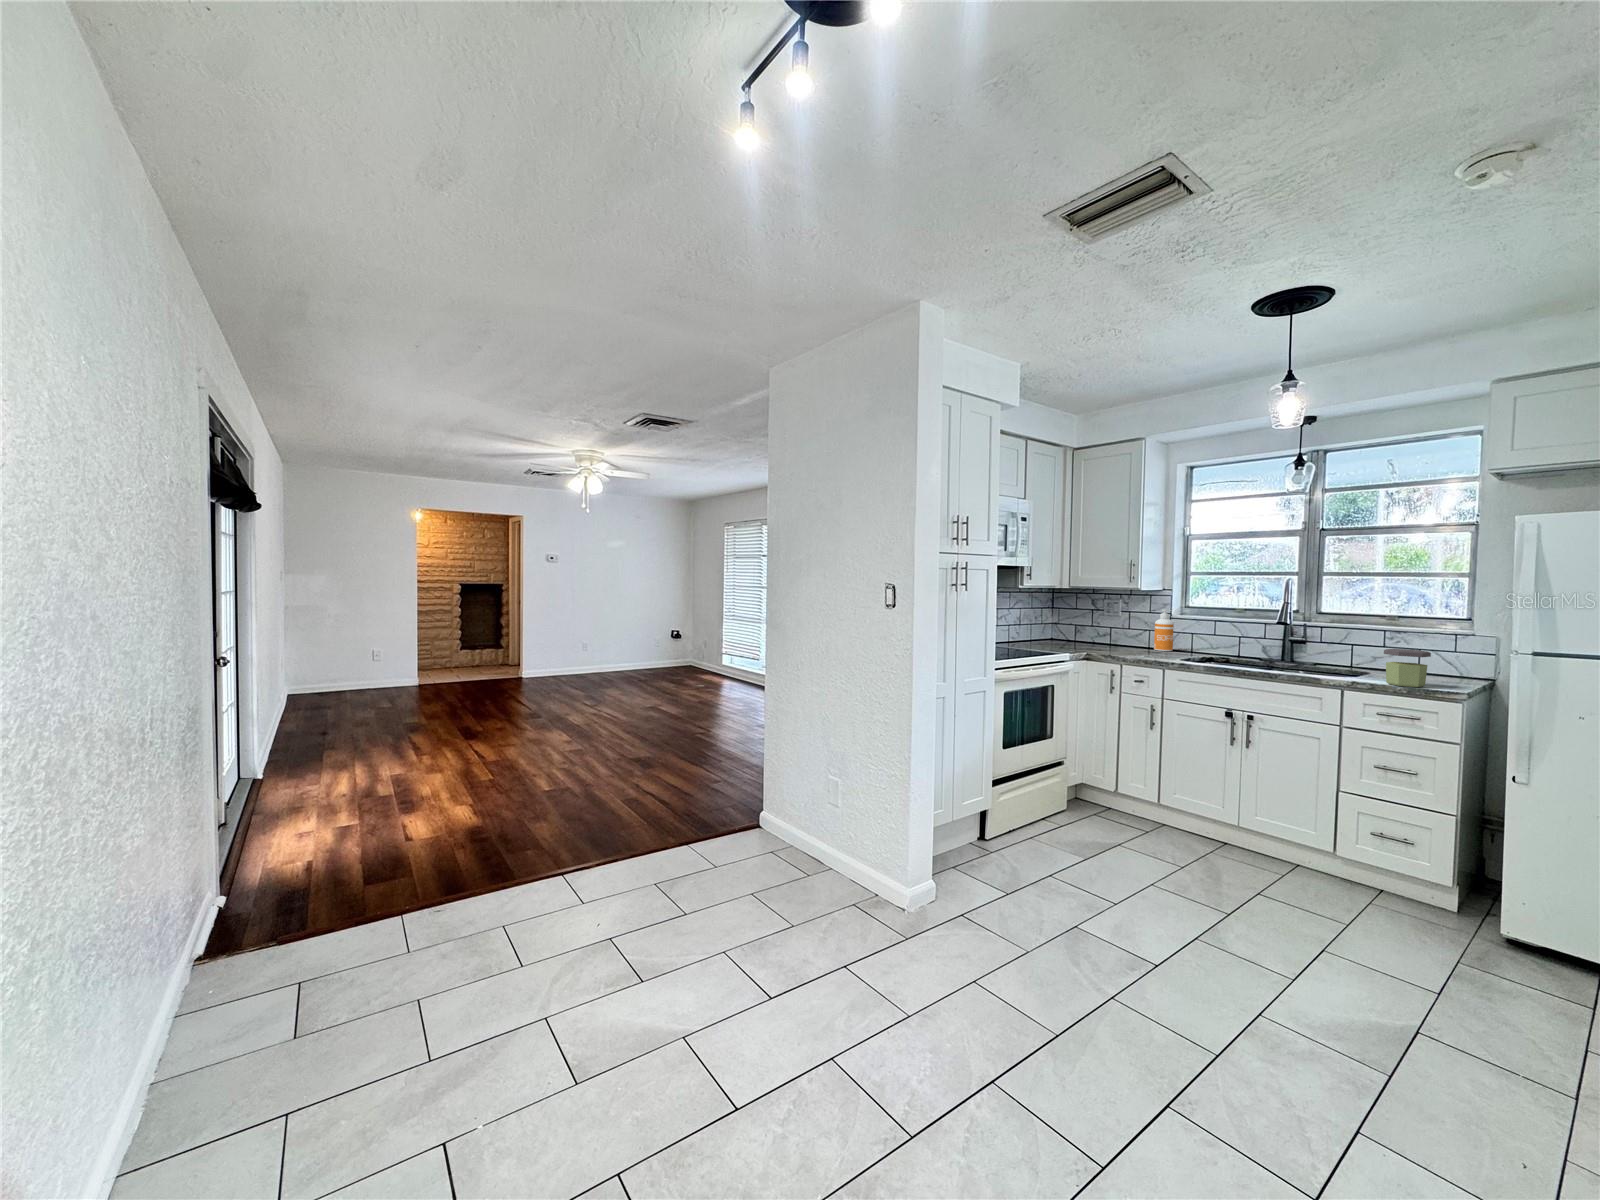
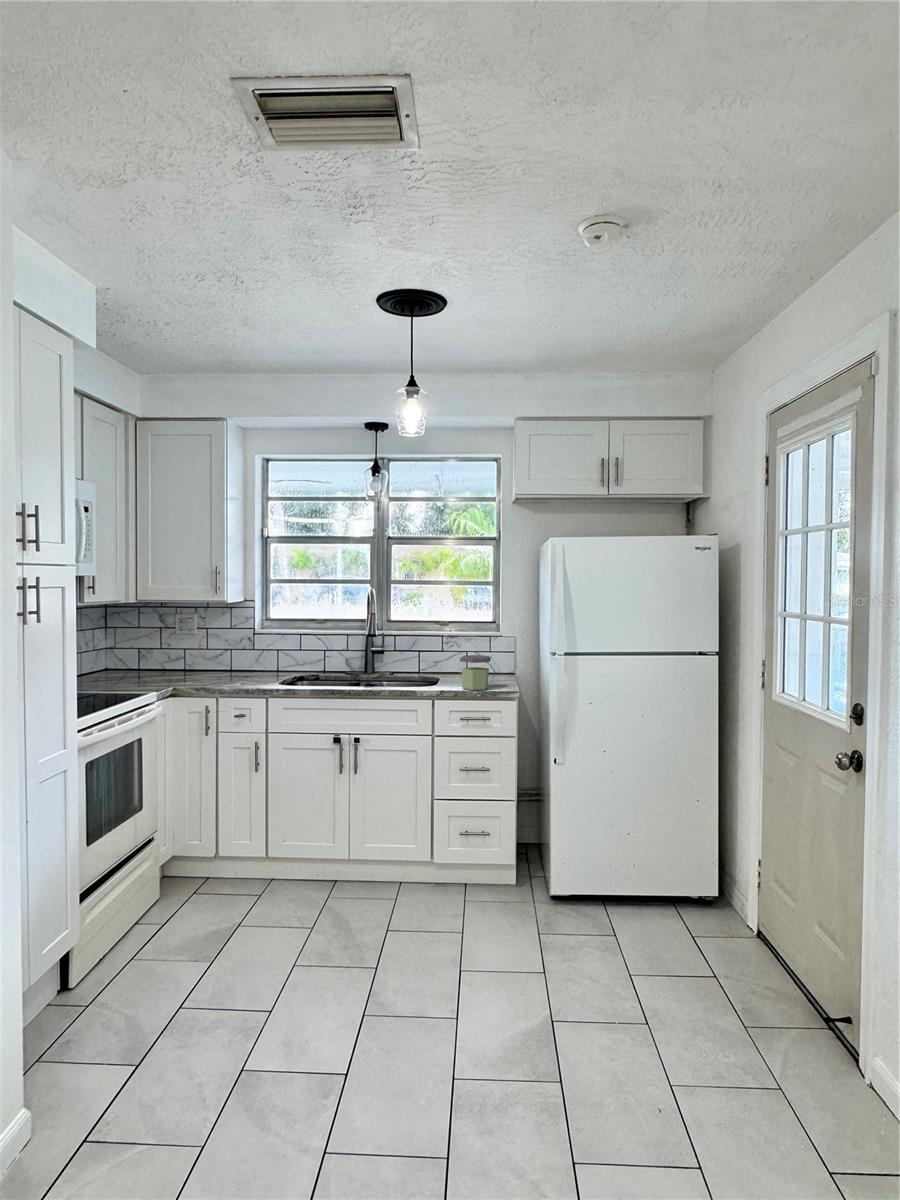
soap dispenser: present [1154,610,1174,651] -> none [240,625,259,673]

